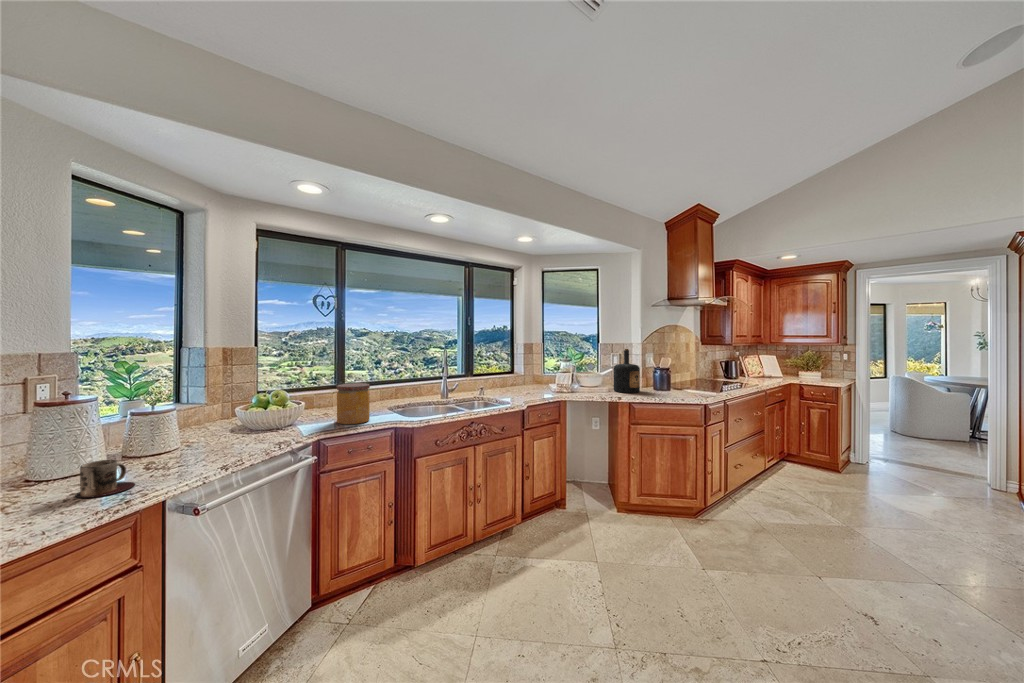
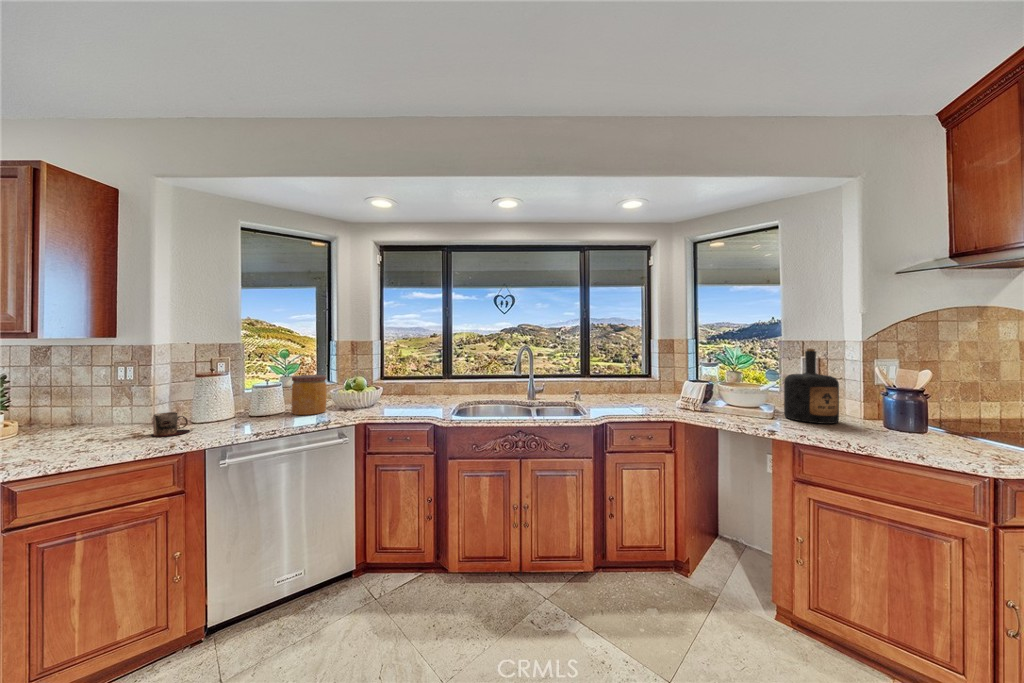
jar: present [337,383,370,424] -> present [292,375,327,415]

